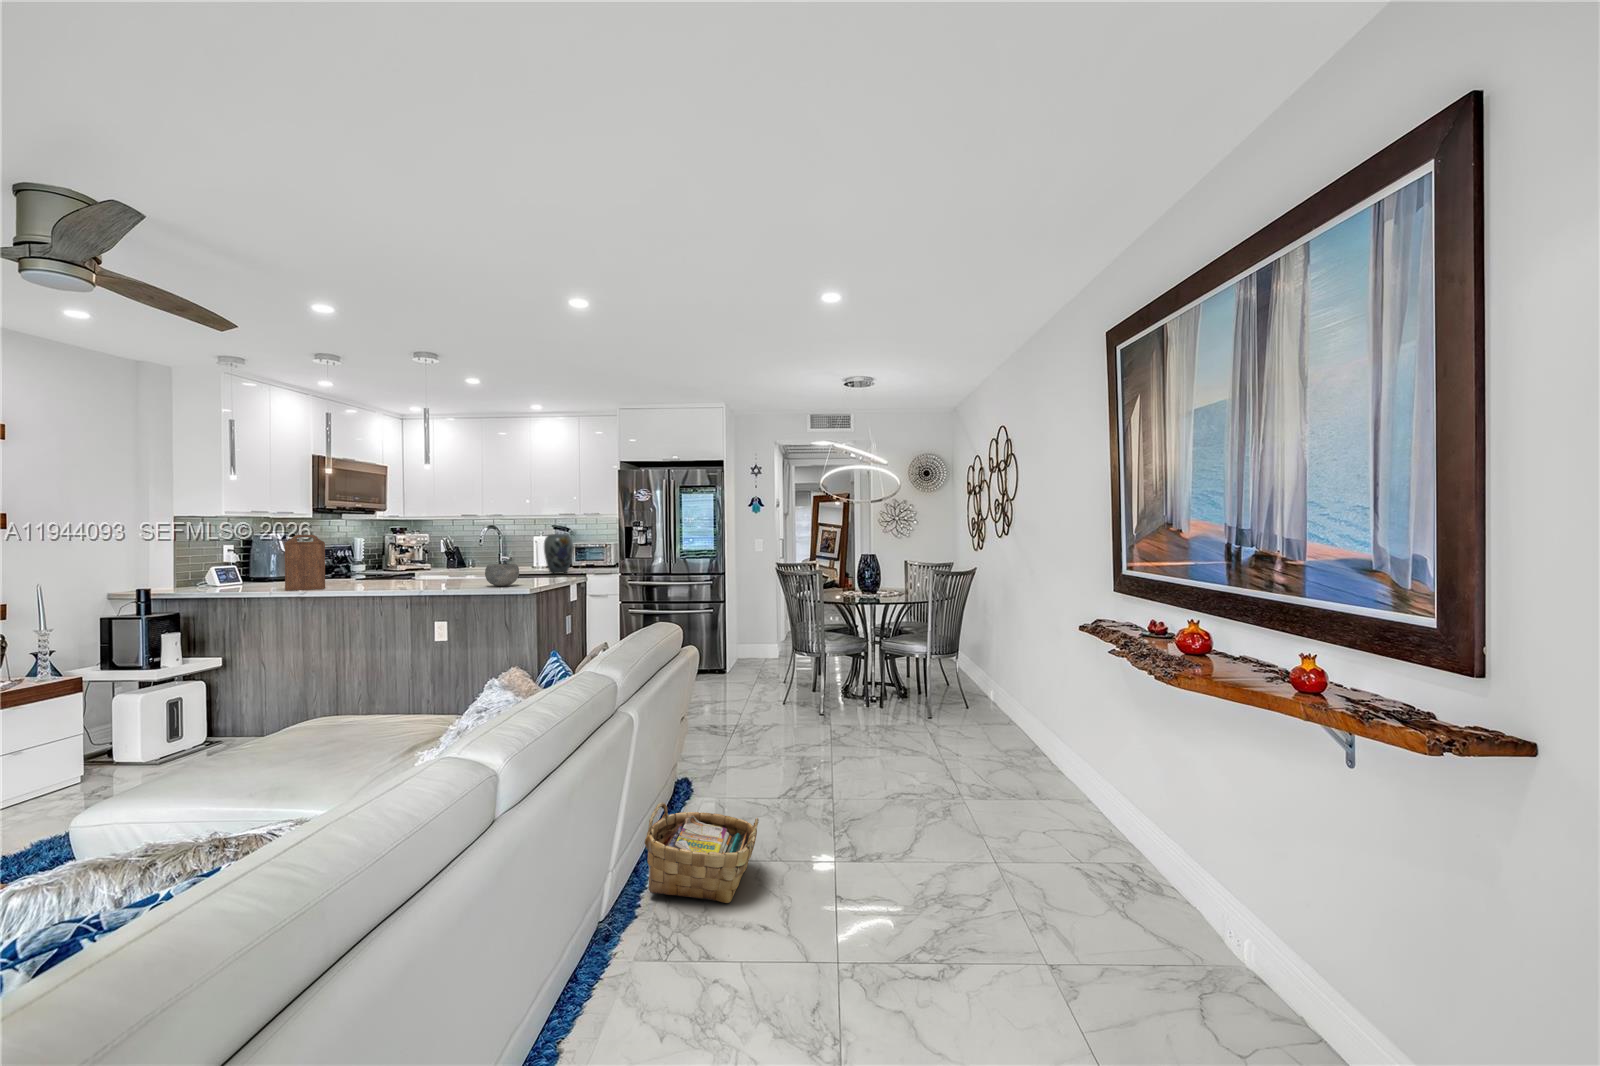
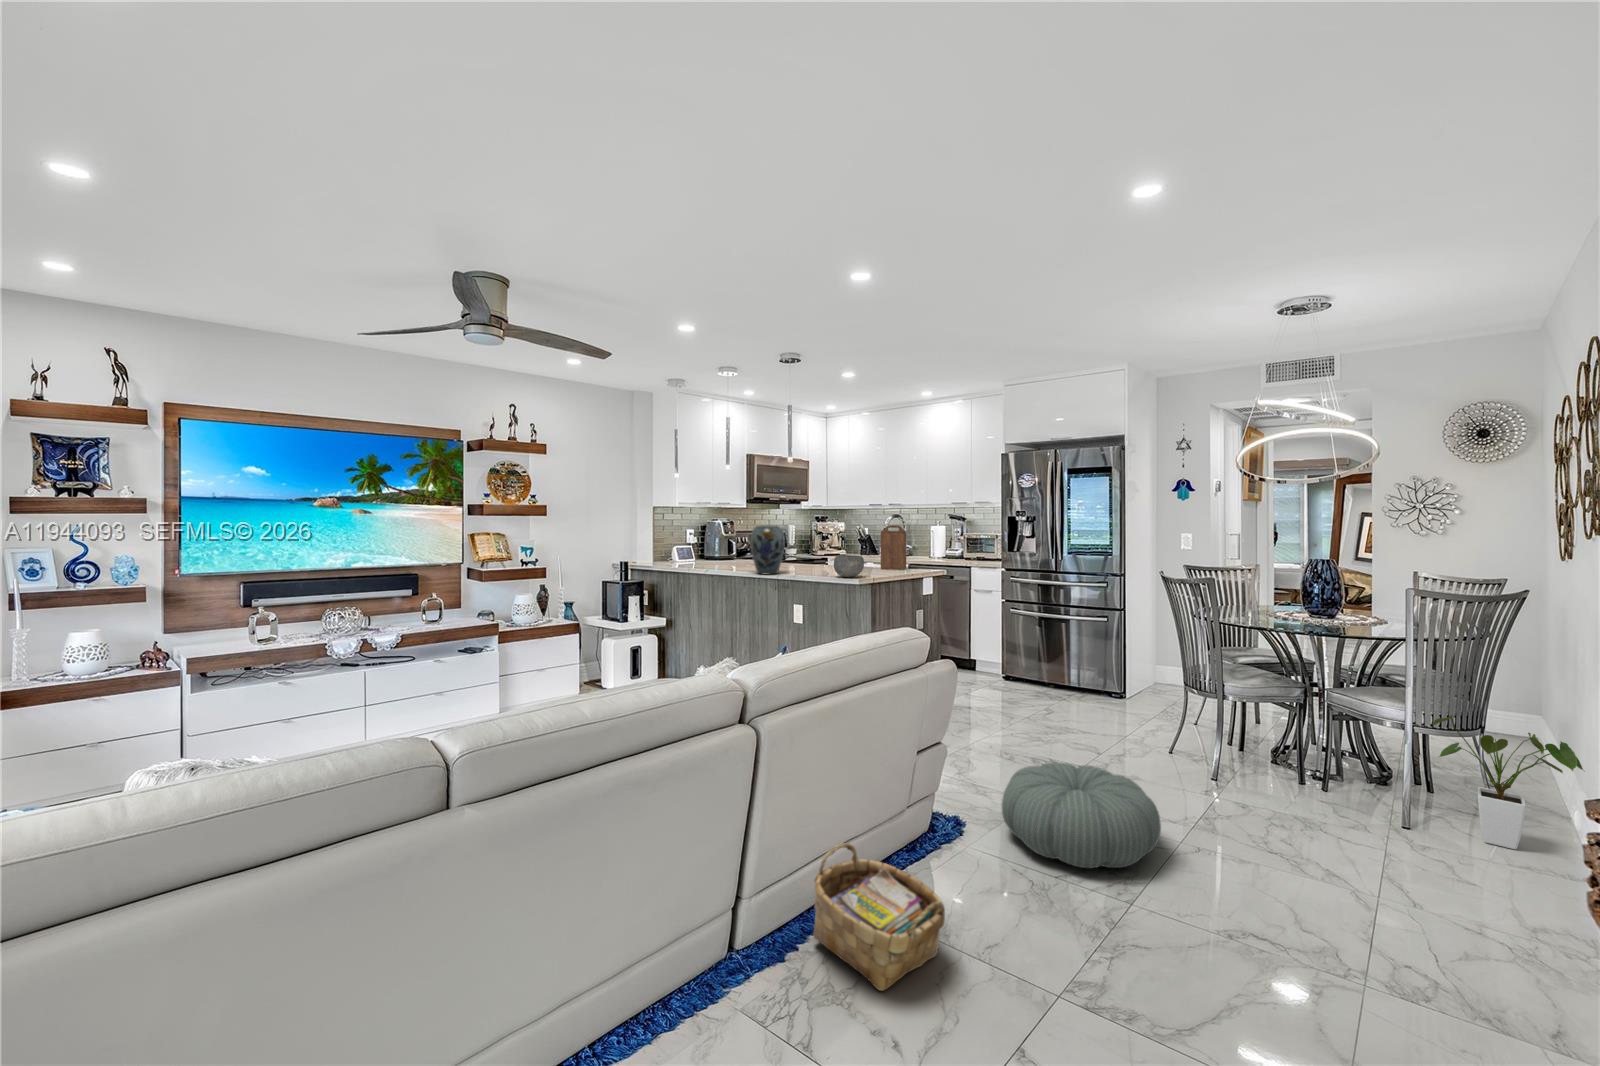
vase: present [544,534,573,574] -> present [750,526,785,575]
cutting board: present [285,535,325,591] -> present [881,525,906,569]
house plant: none [932,639,997,711] -> present [1433,715,1585,849]
pouf: none [718,711,829,783] -> present [1002,763,1161,868]

